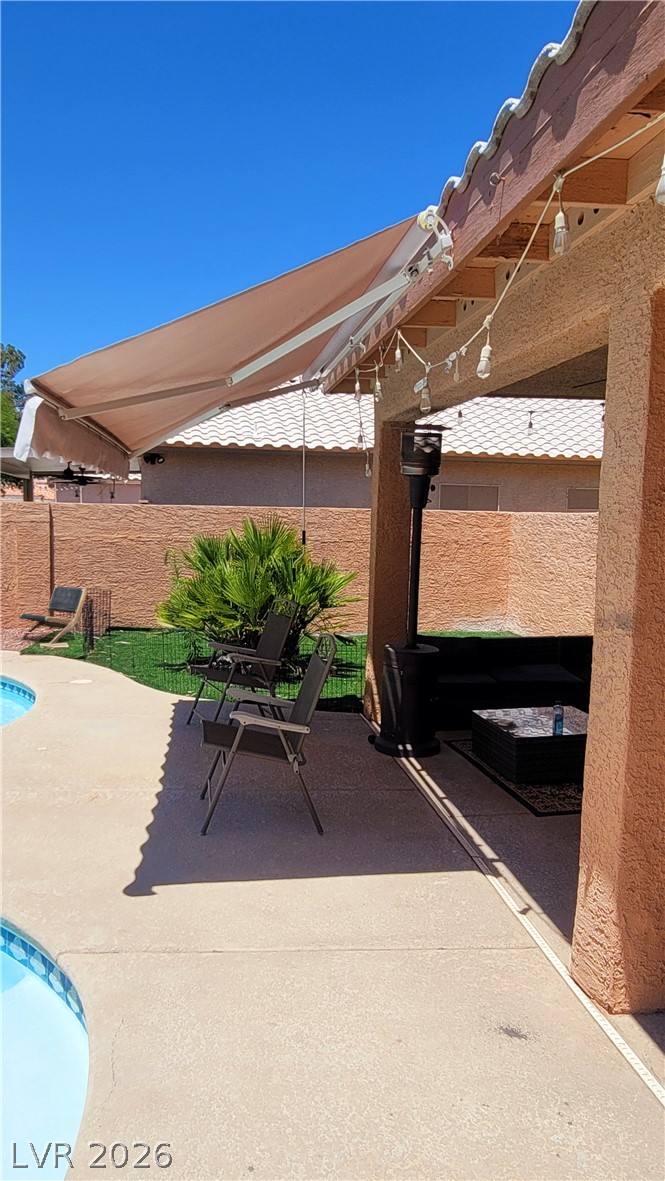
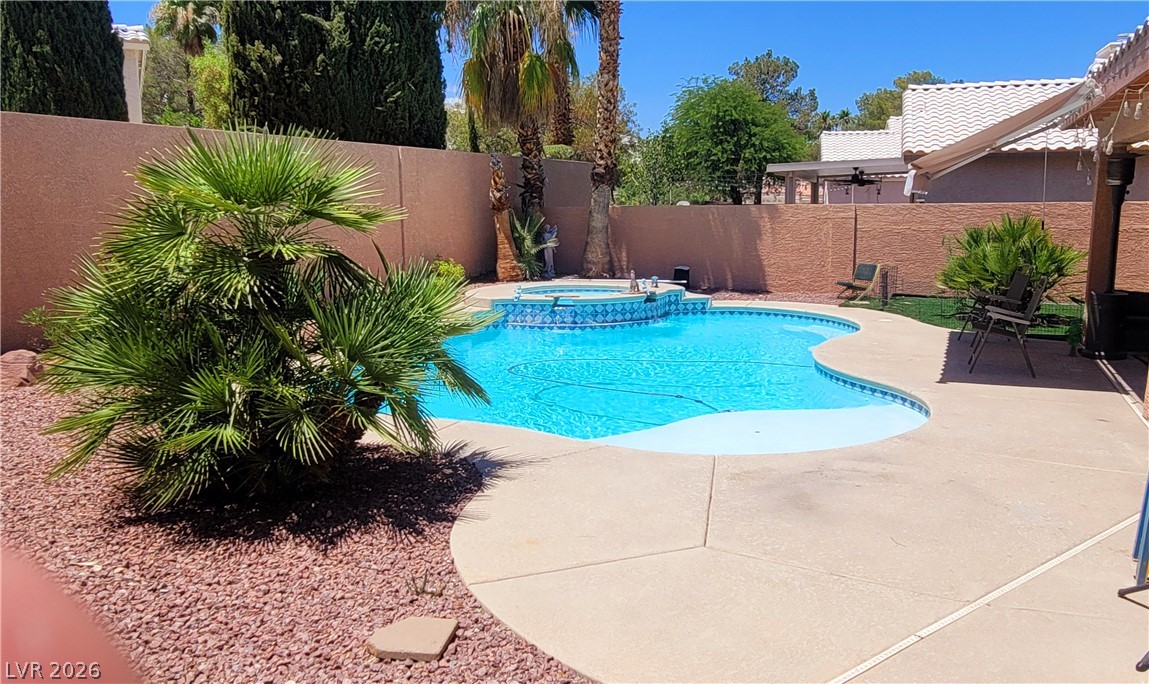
decorative plant: none [347,687,381,752] -> present [1065,318,1087,356]

